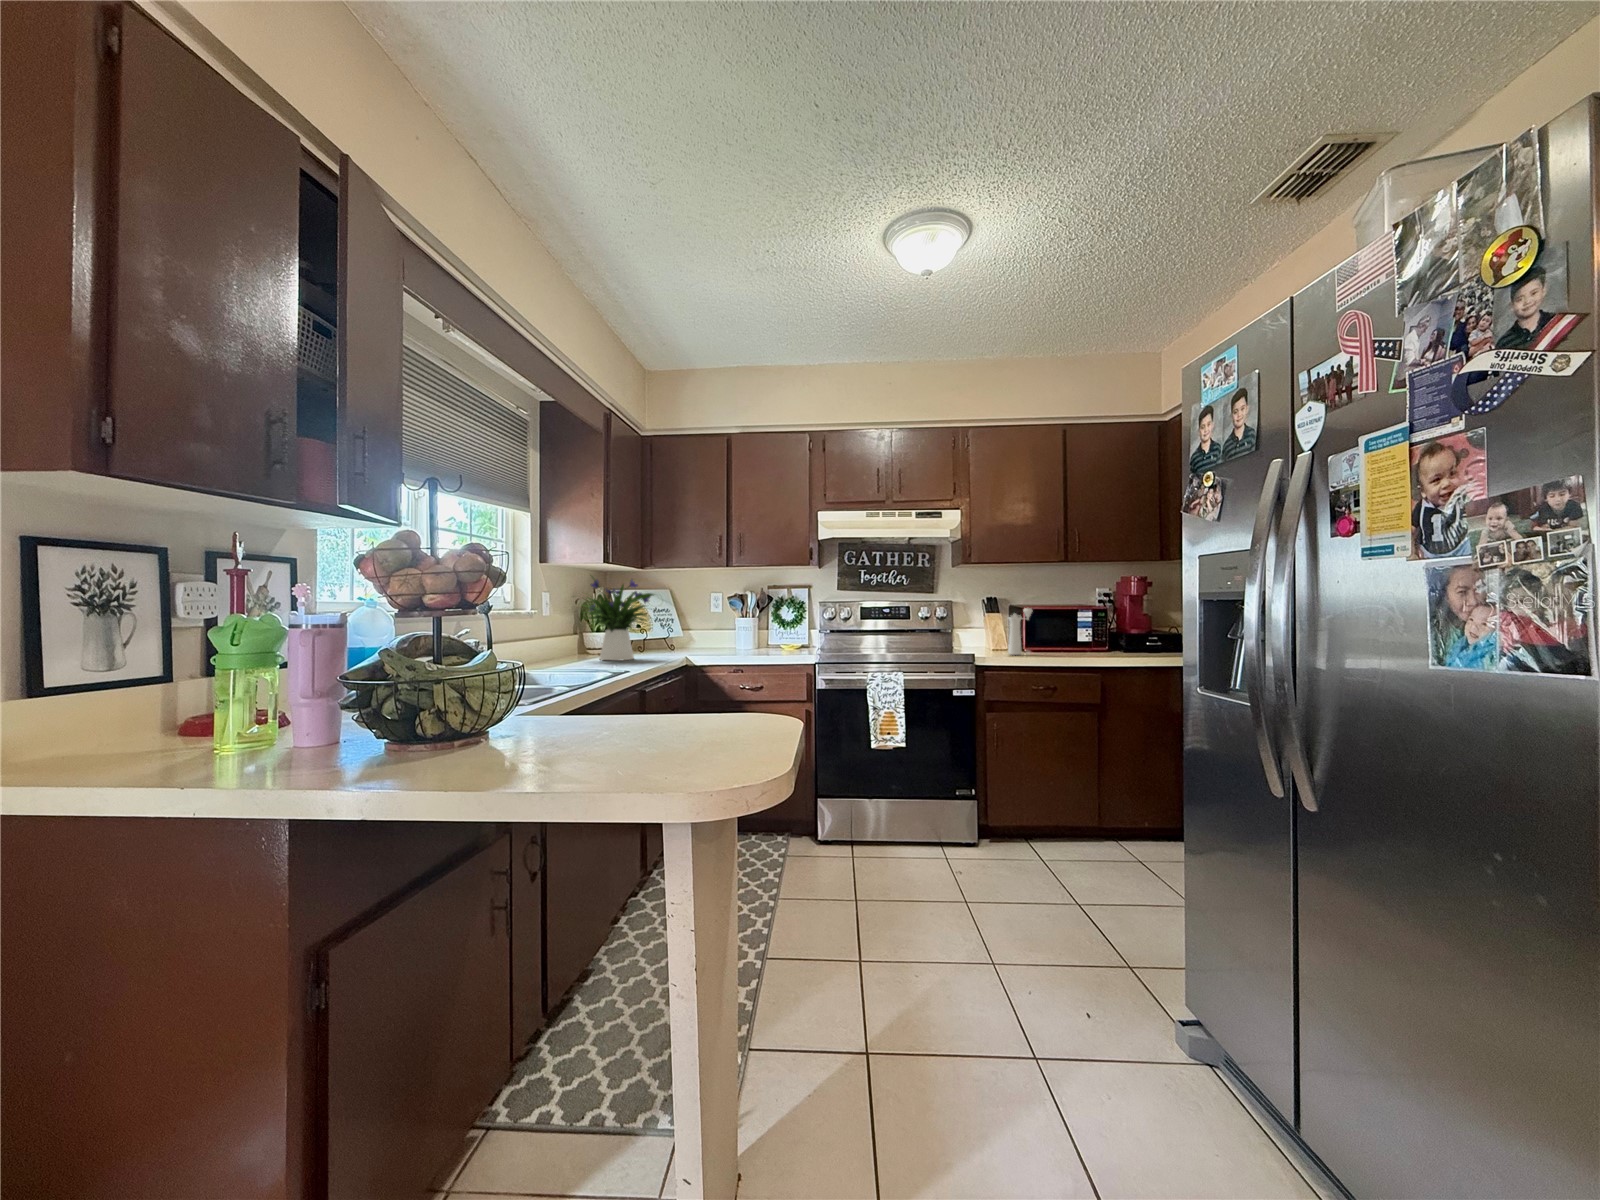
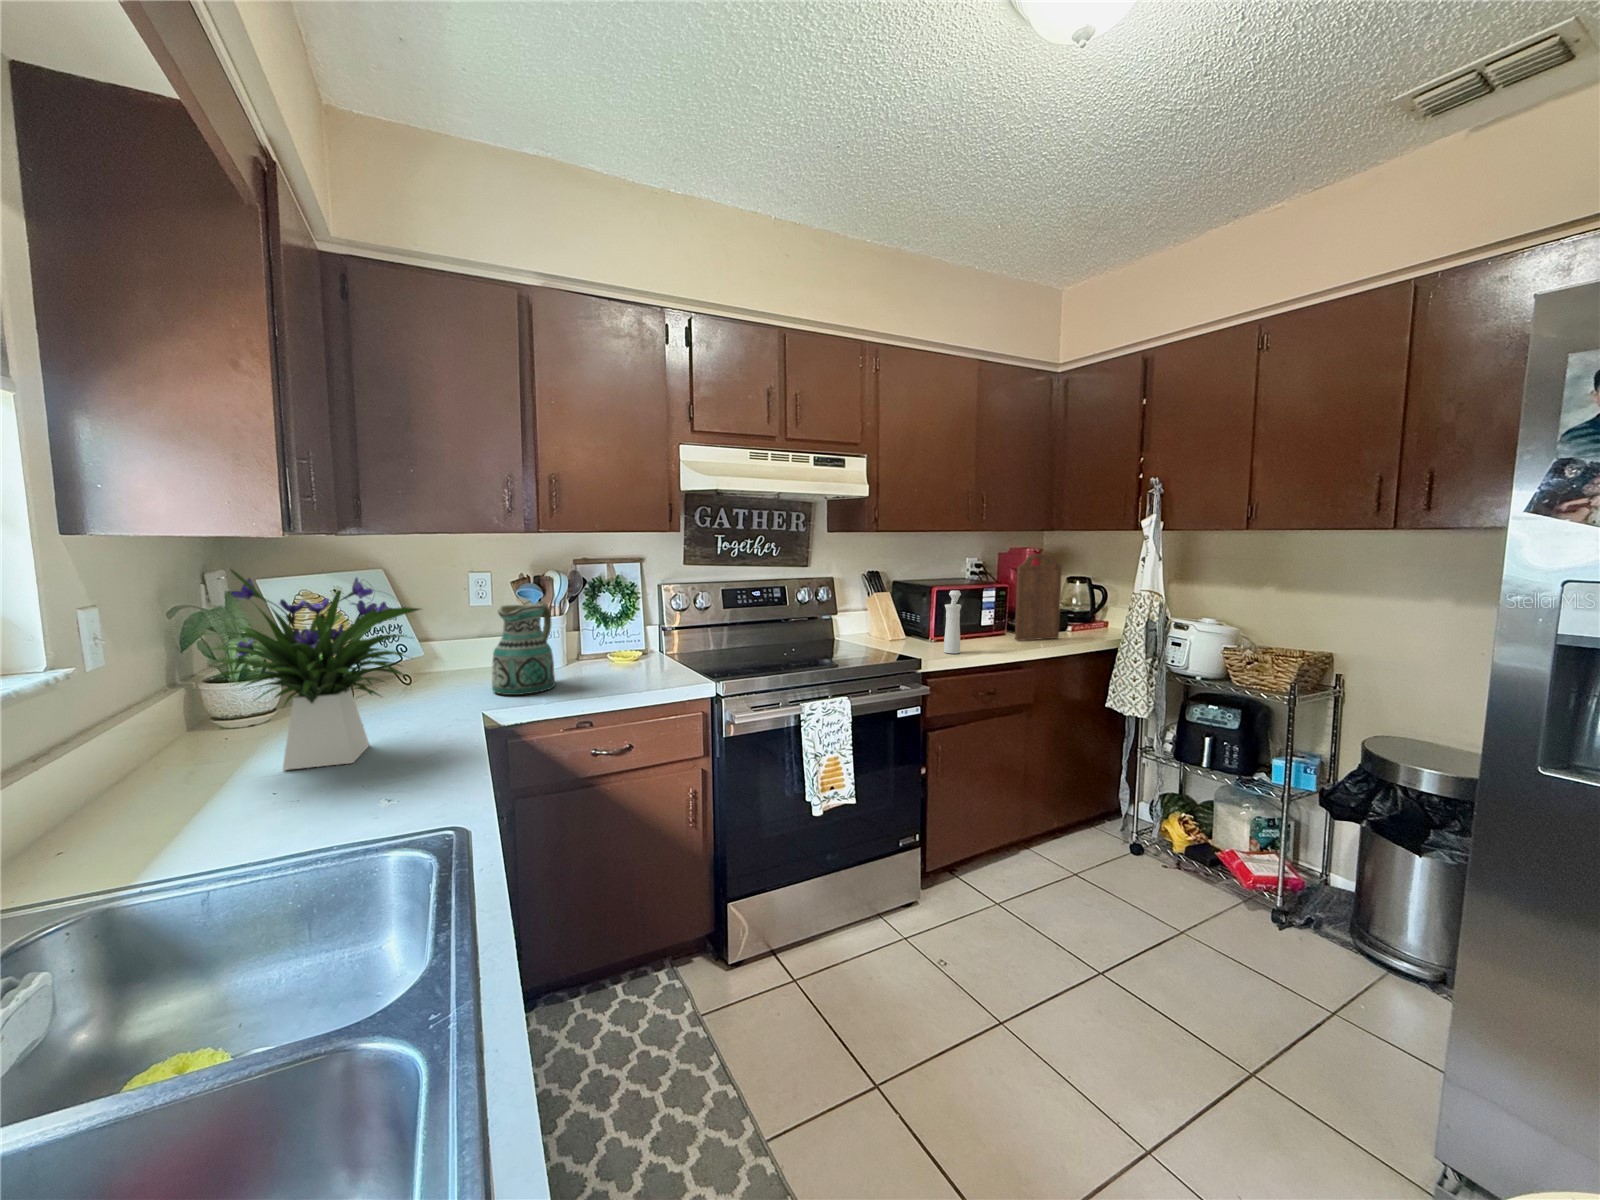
cutting board: none [1094,580,1141,654] -> present [1015,554,1062,640]
ceramic pitcher: none [704,605,742,654] -> present [492,601,555,695]

